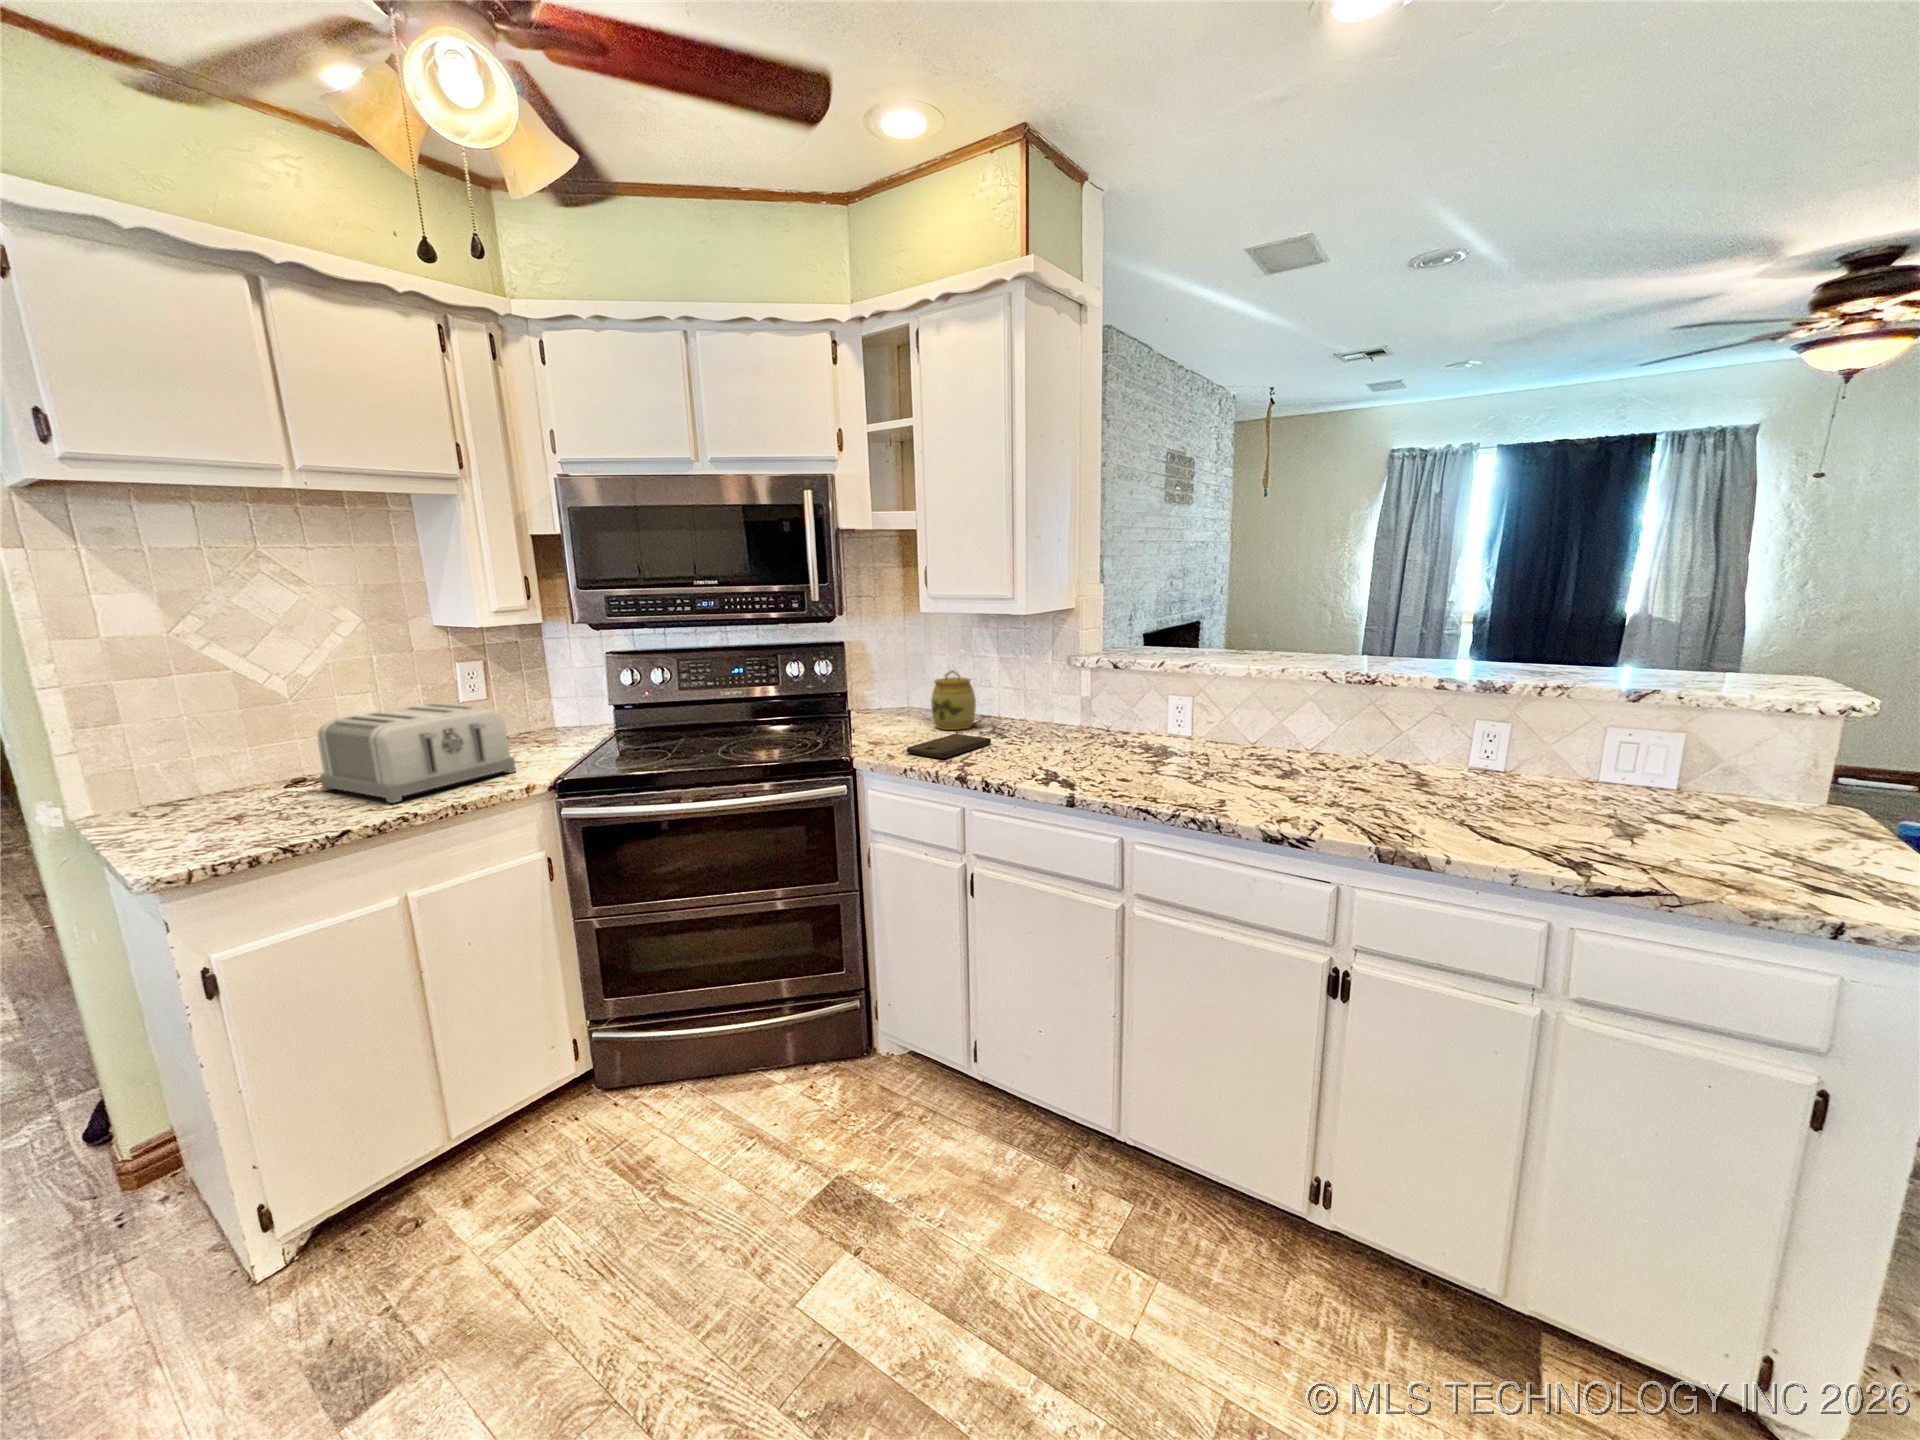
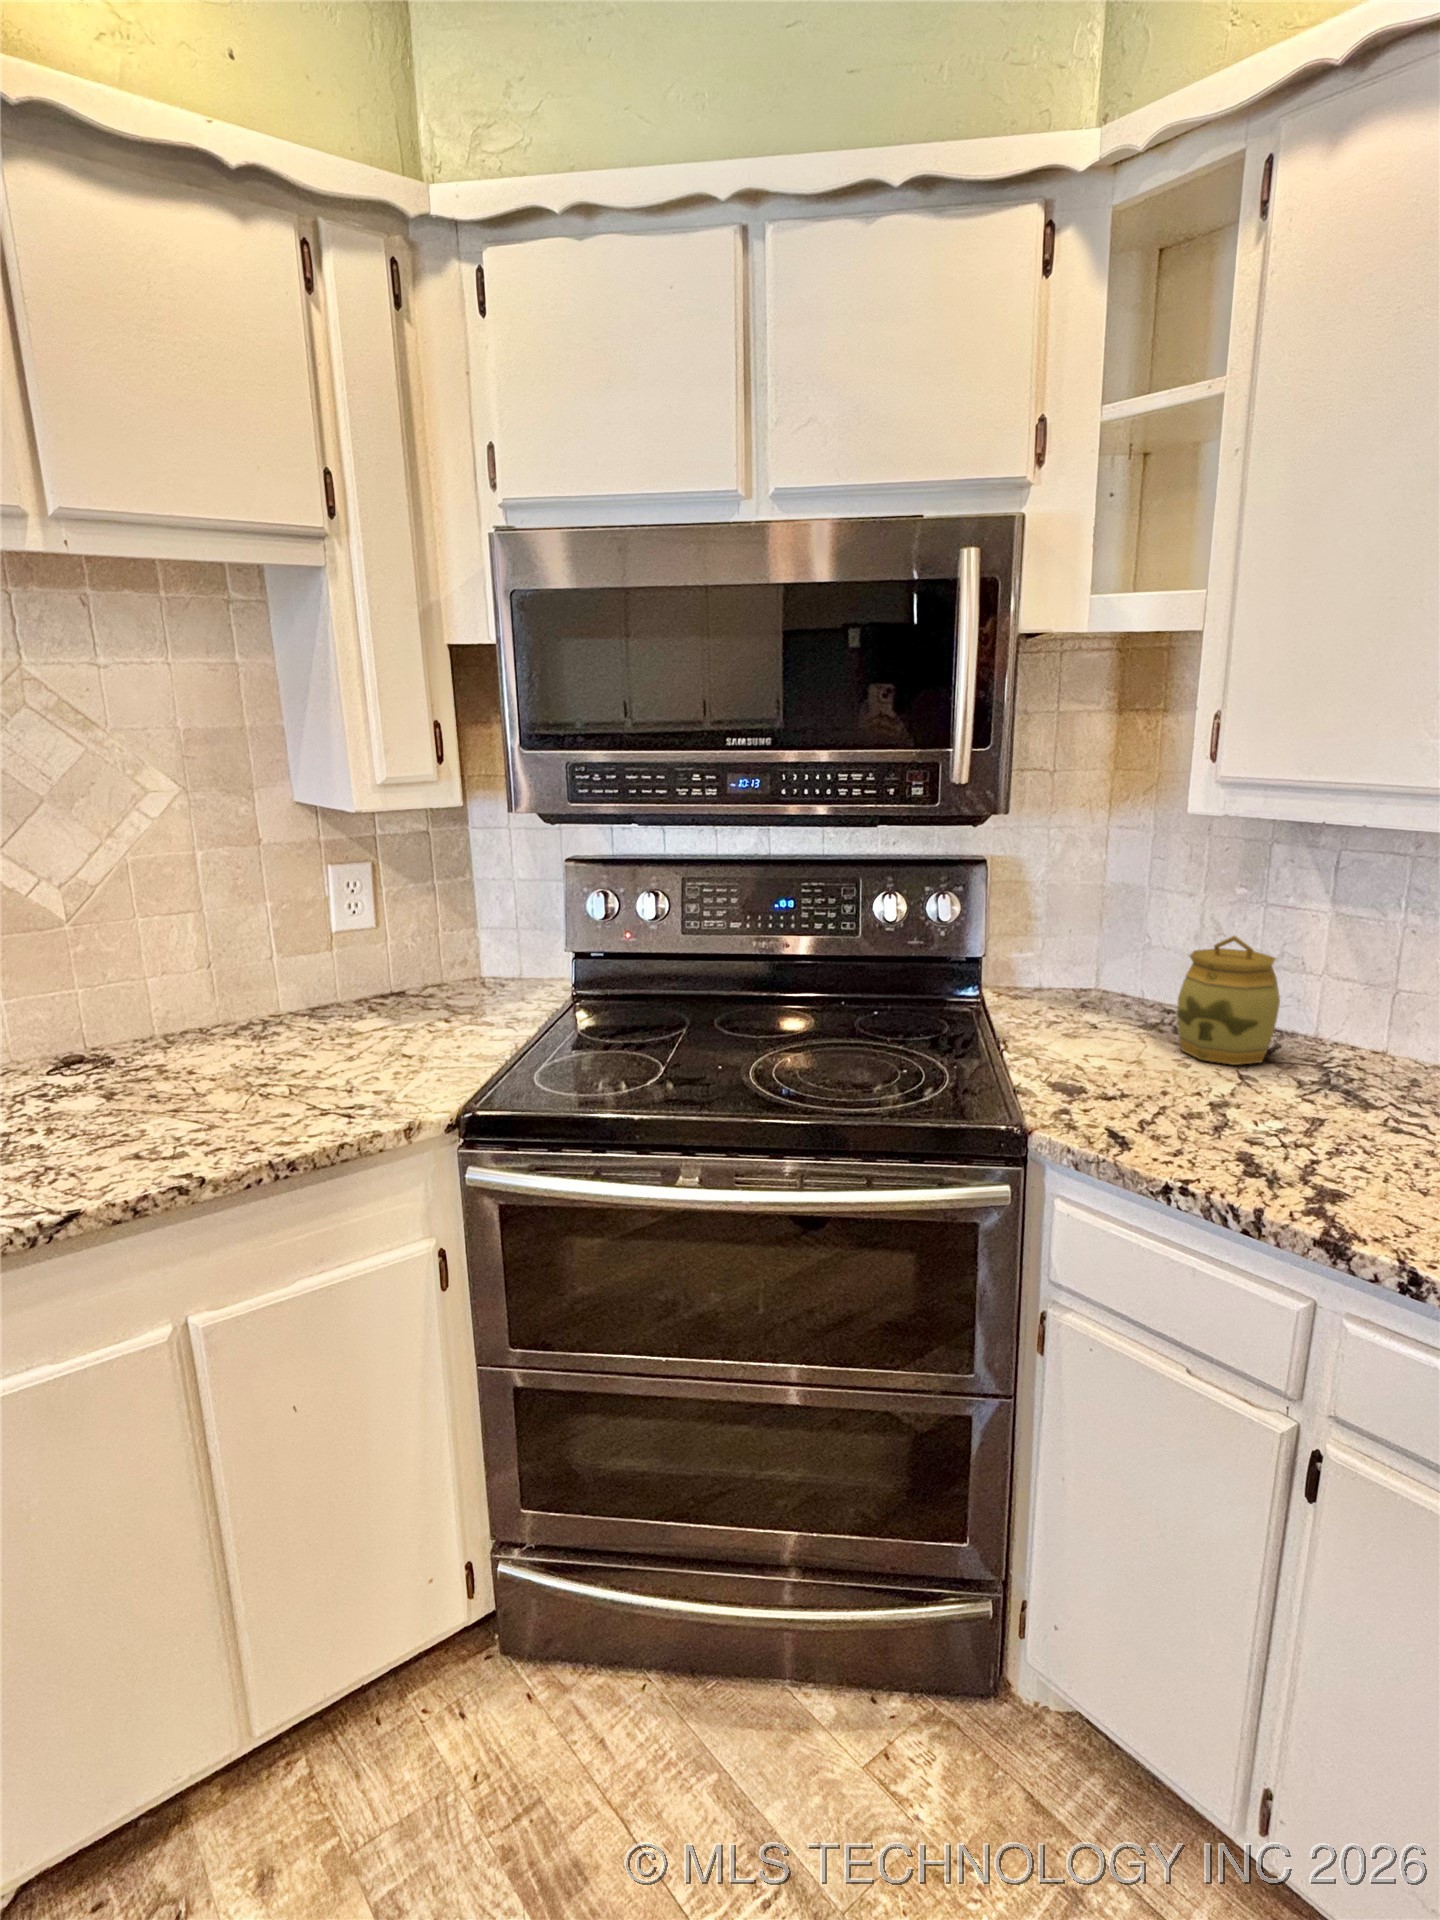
toaster: present [317,703,516,803] -> none [86,942,396,1146]
cutting board: present [907,734,991,758] -> none [1158,1084,1353,1165]

